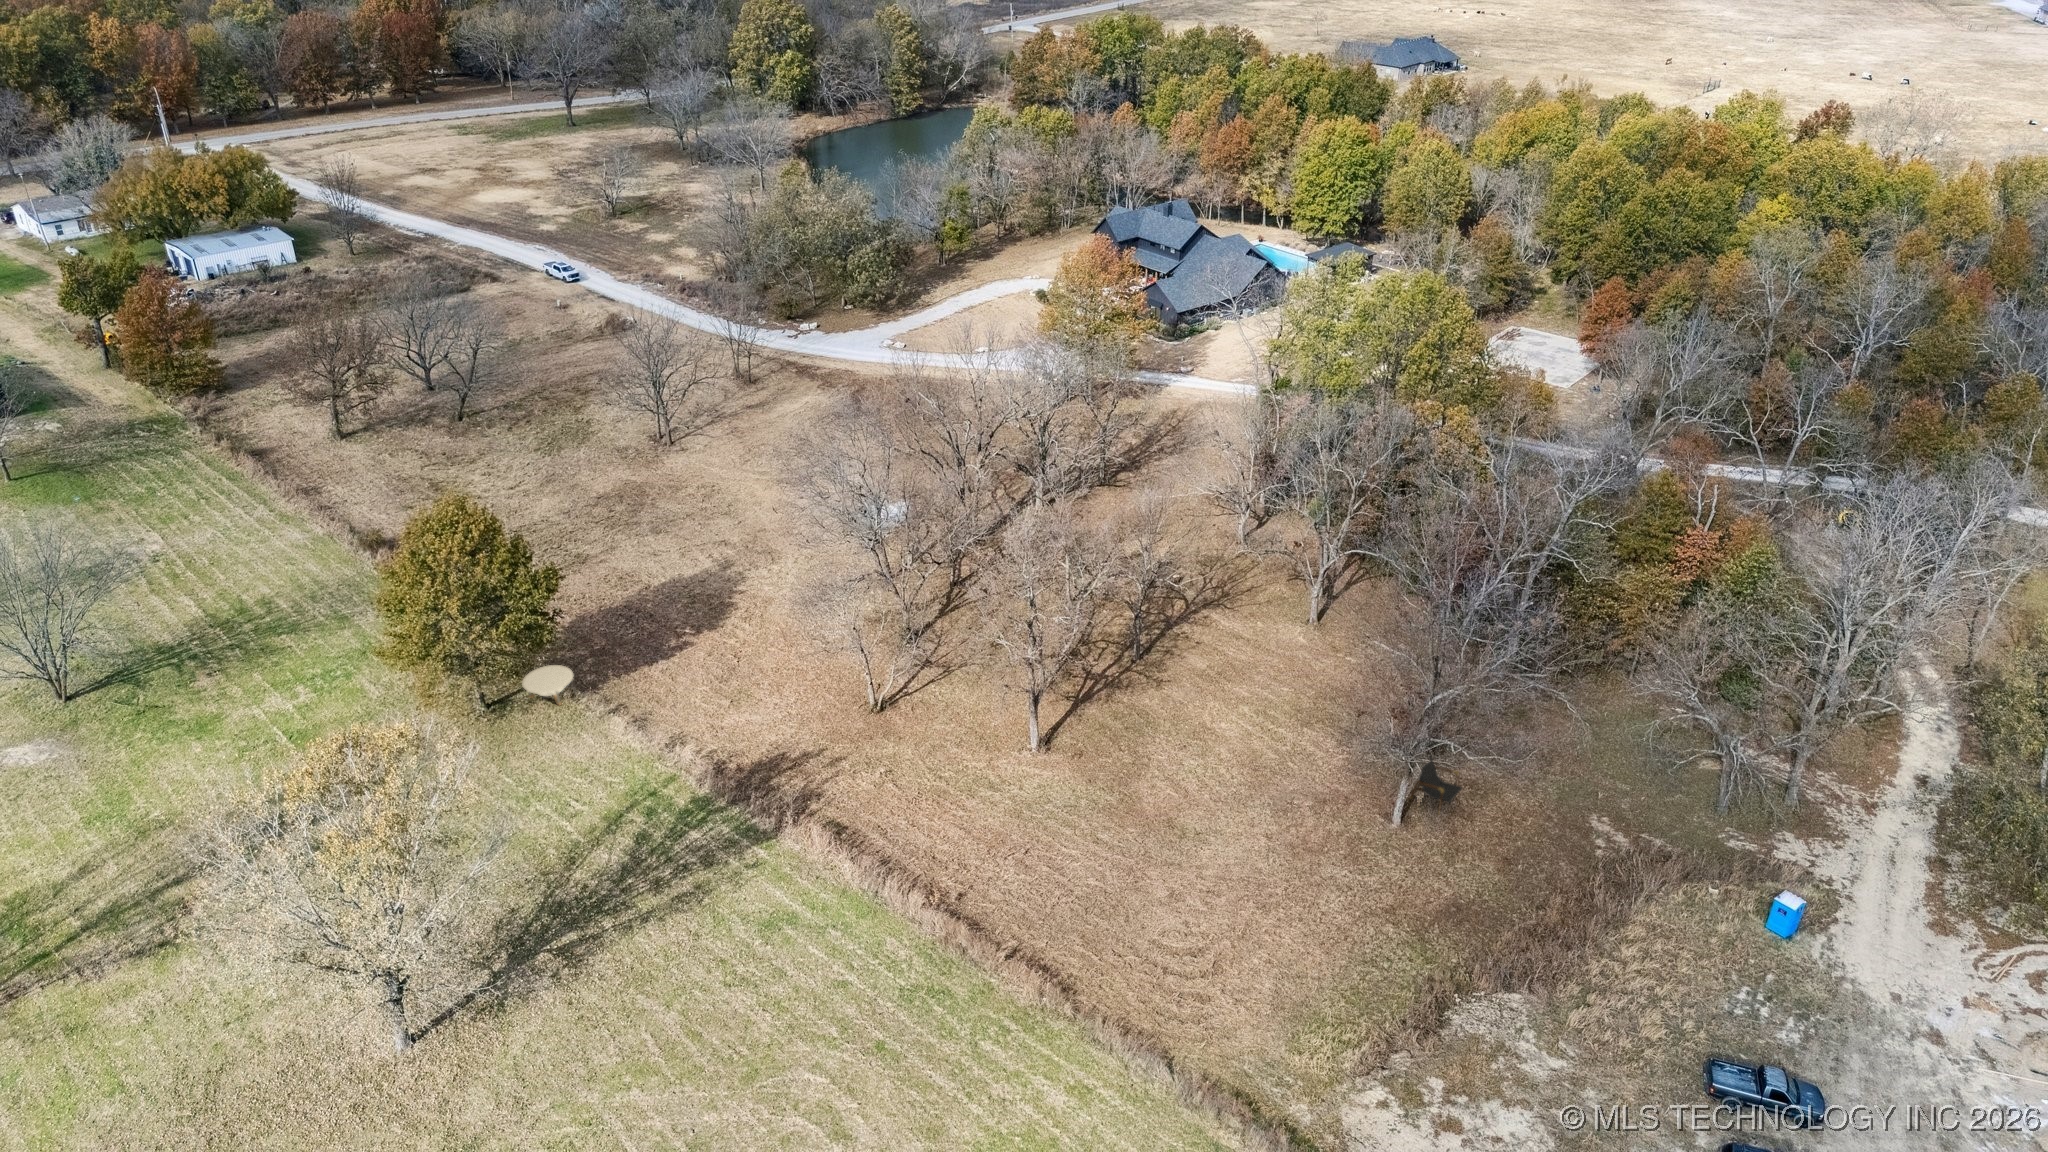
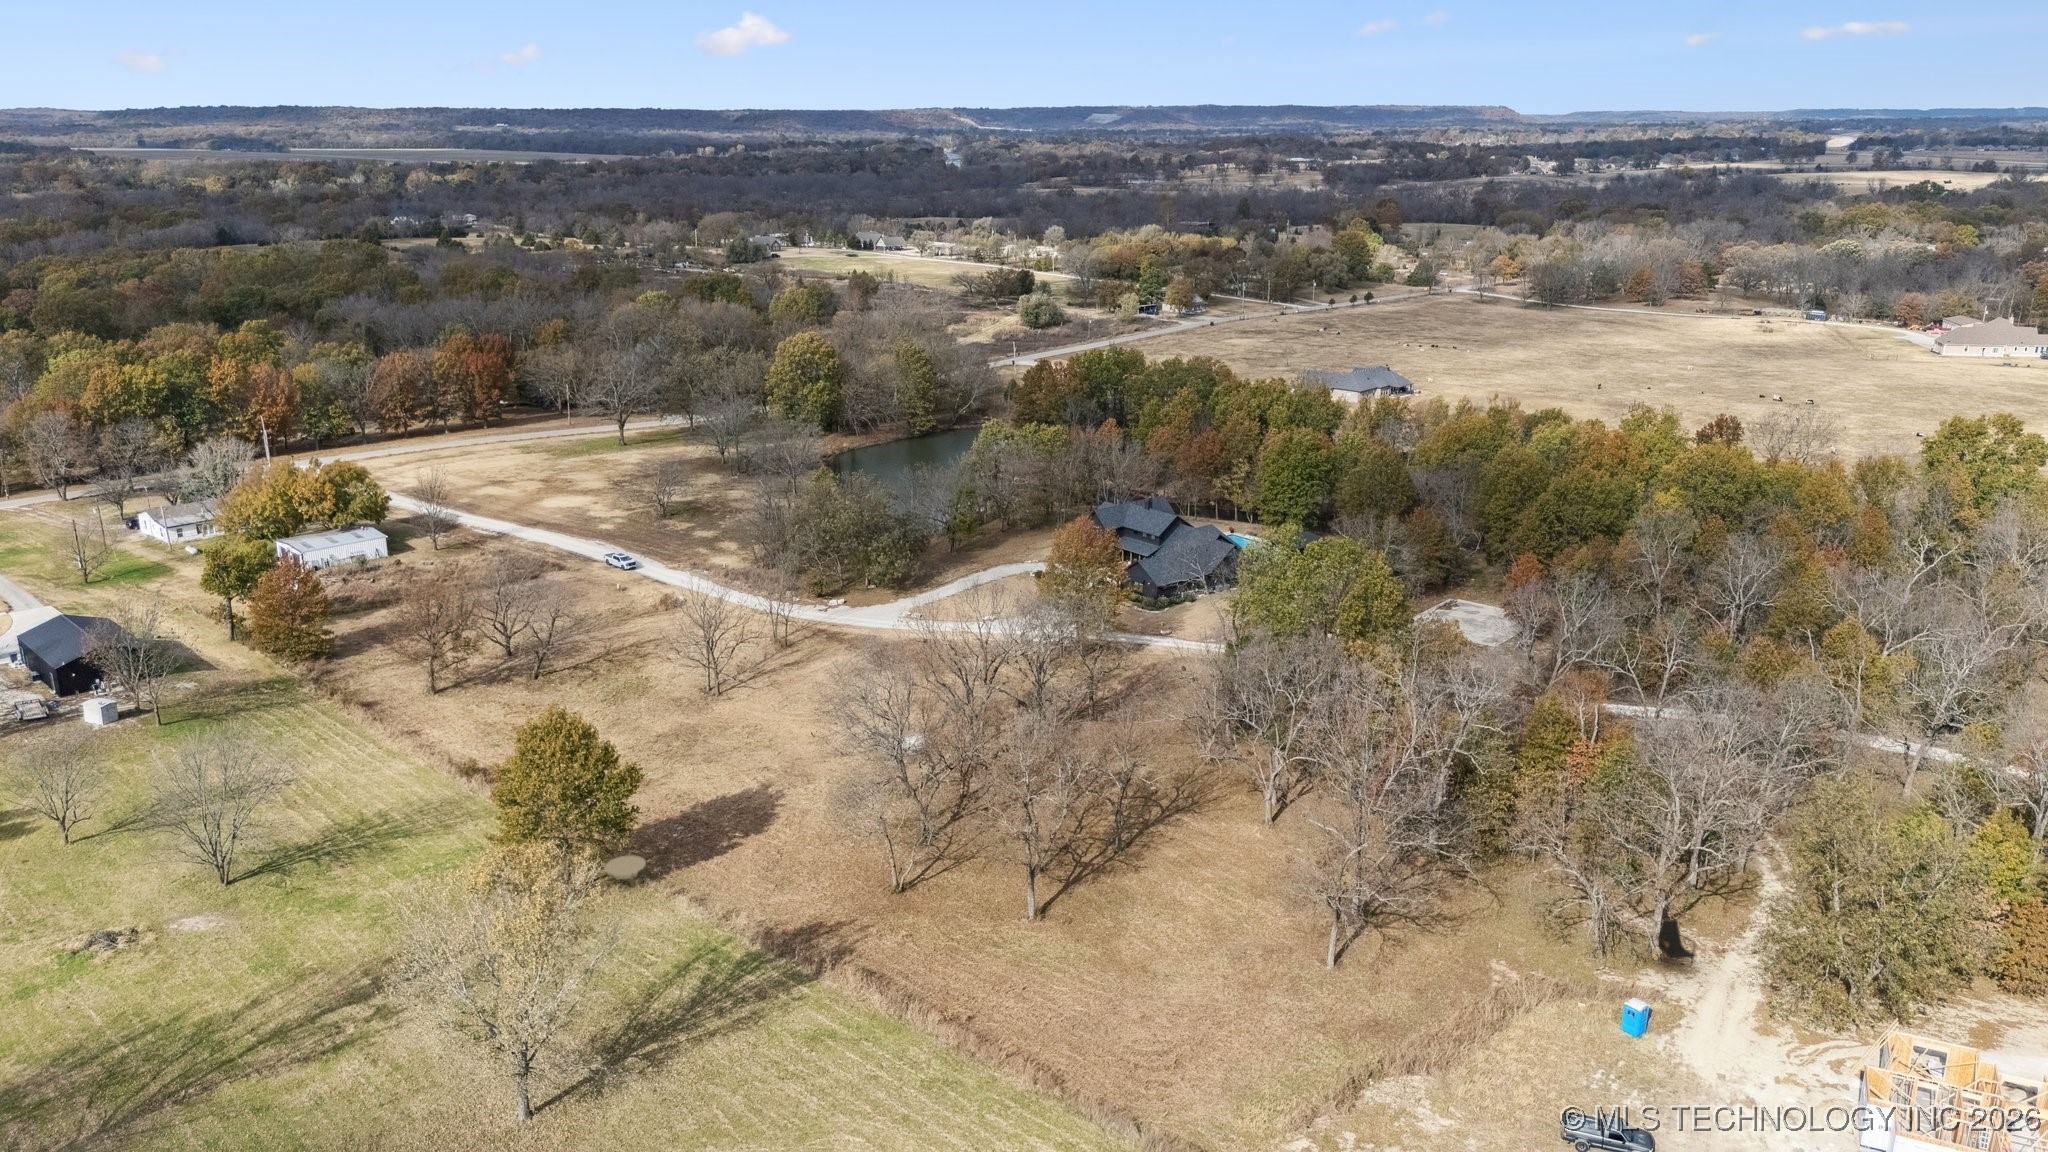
lounge chair: present [1411,756,1462,813] -> present [1655,920,1696,968]

